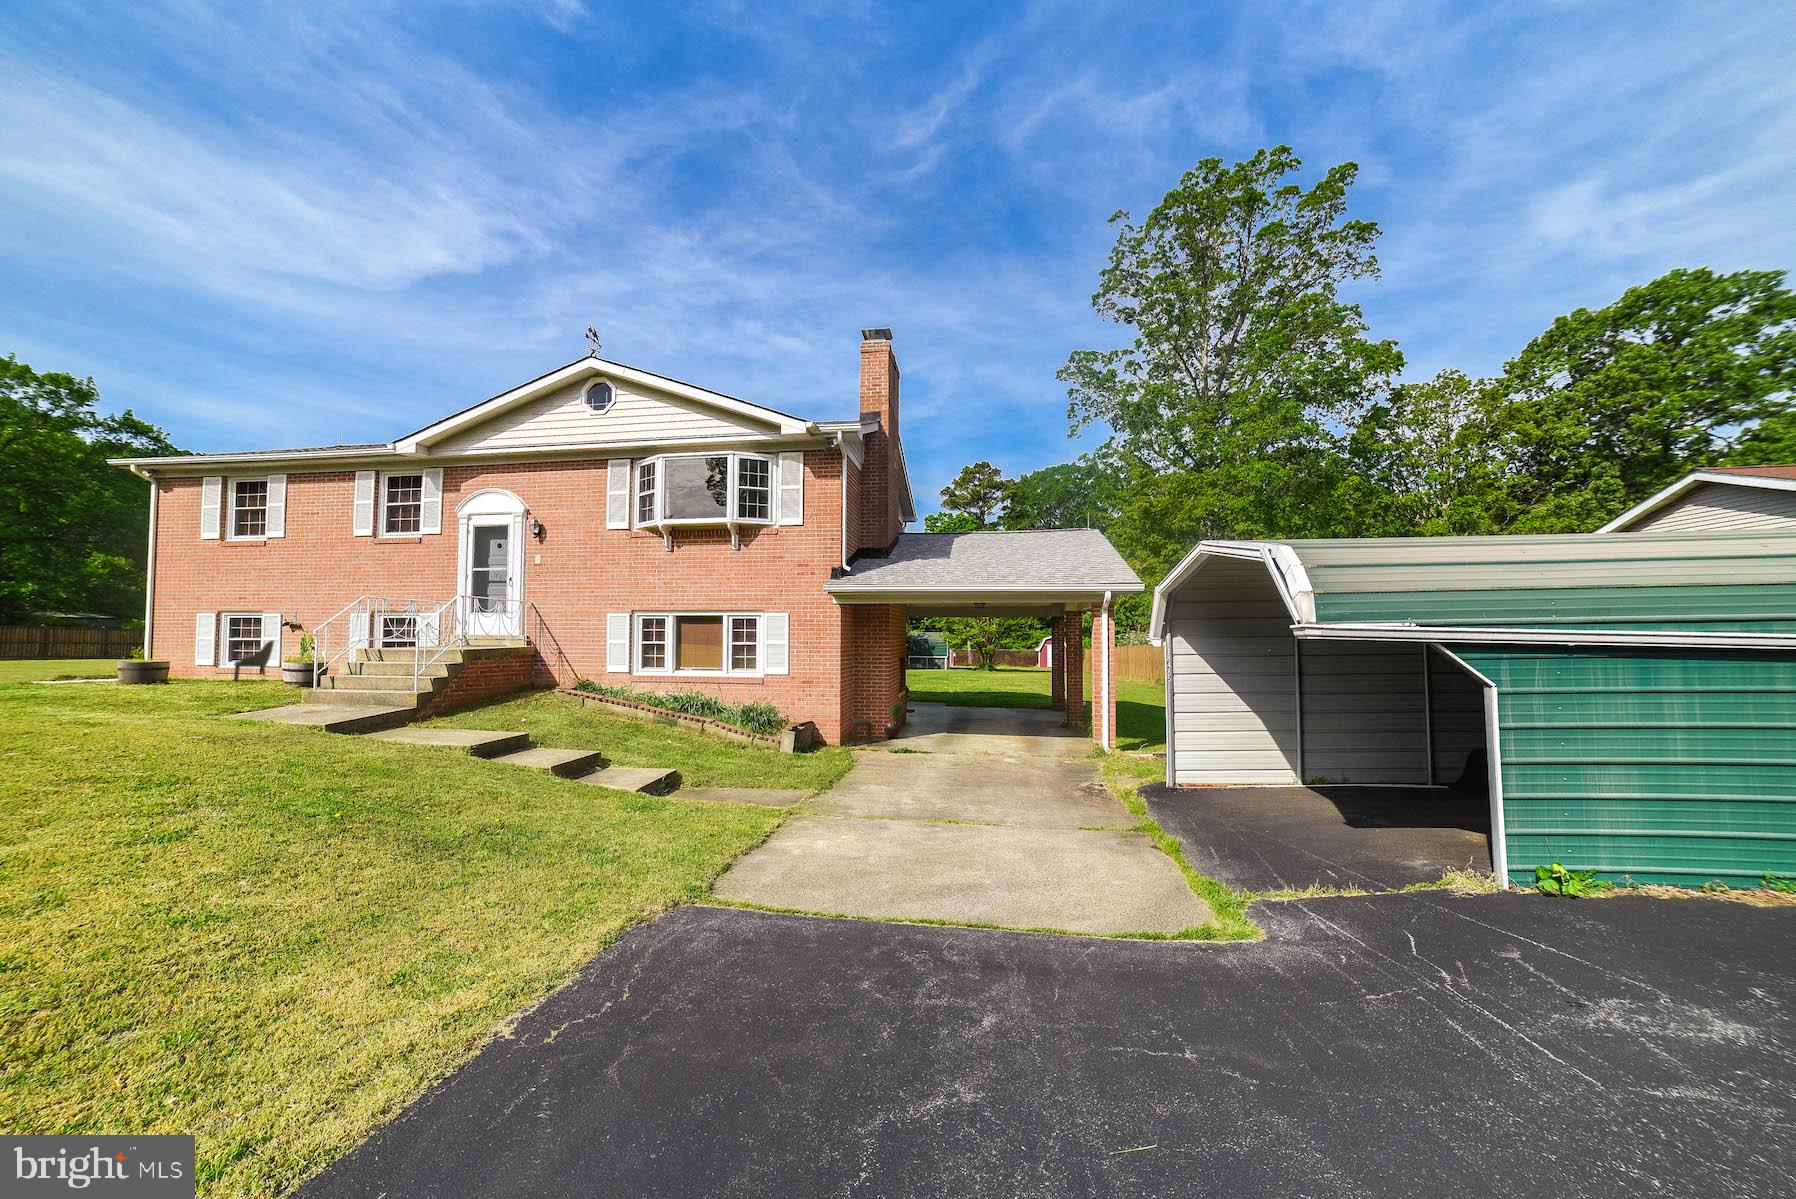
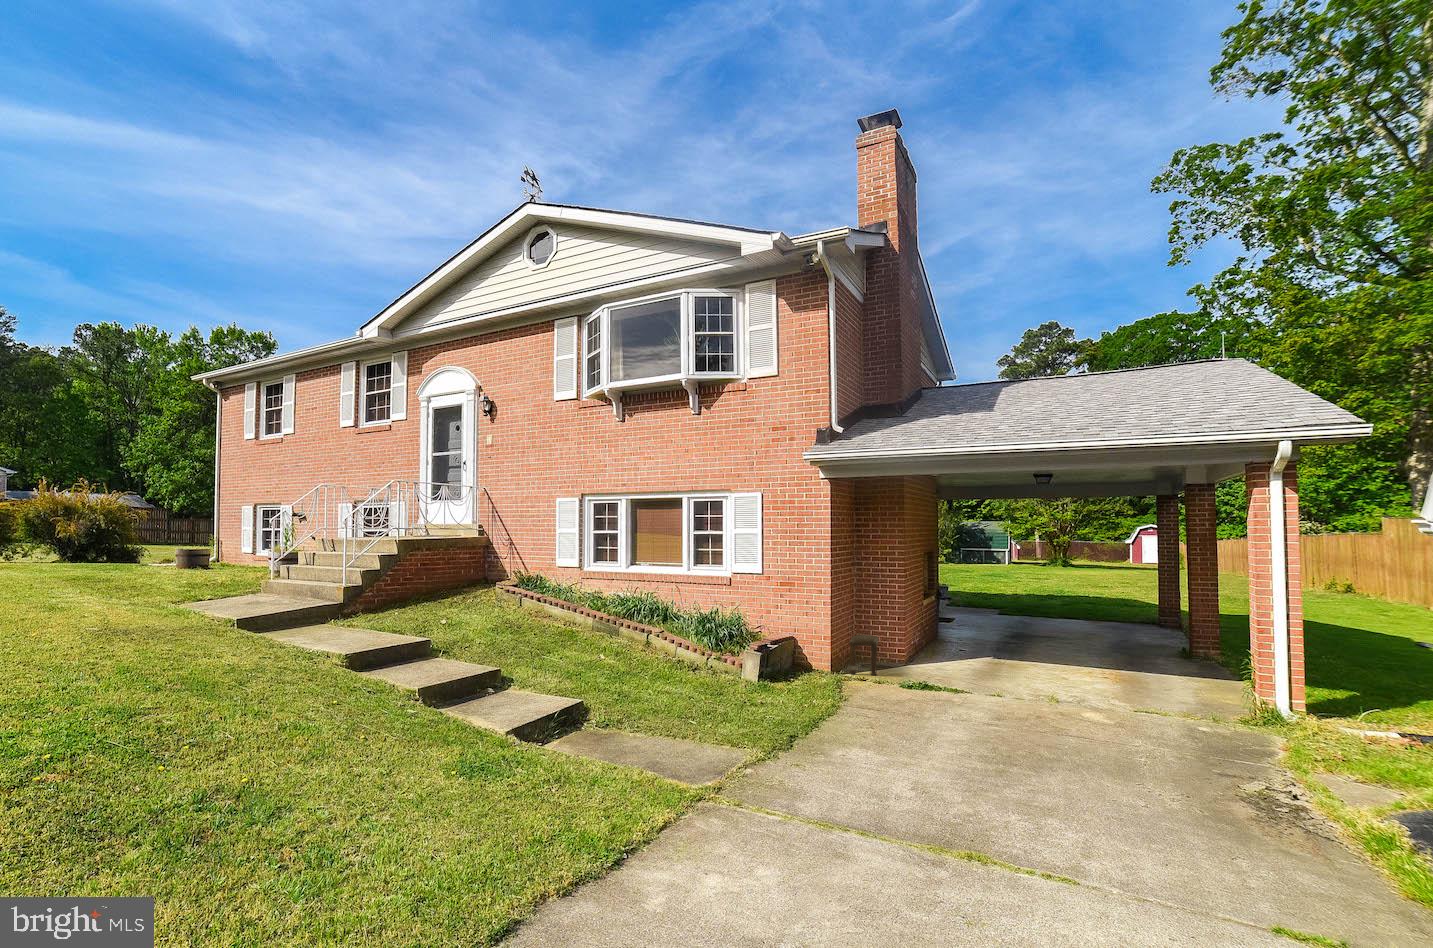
chair: present [234,640,274,681] -> none [237,535,272,577]
potted tree: present [884,705,904,738] -> none [899,611,931,663]

